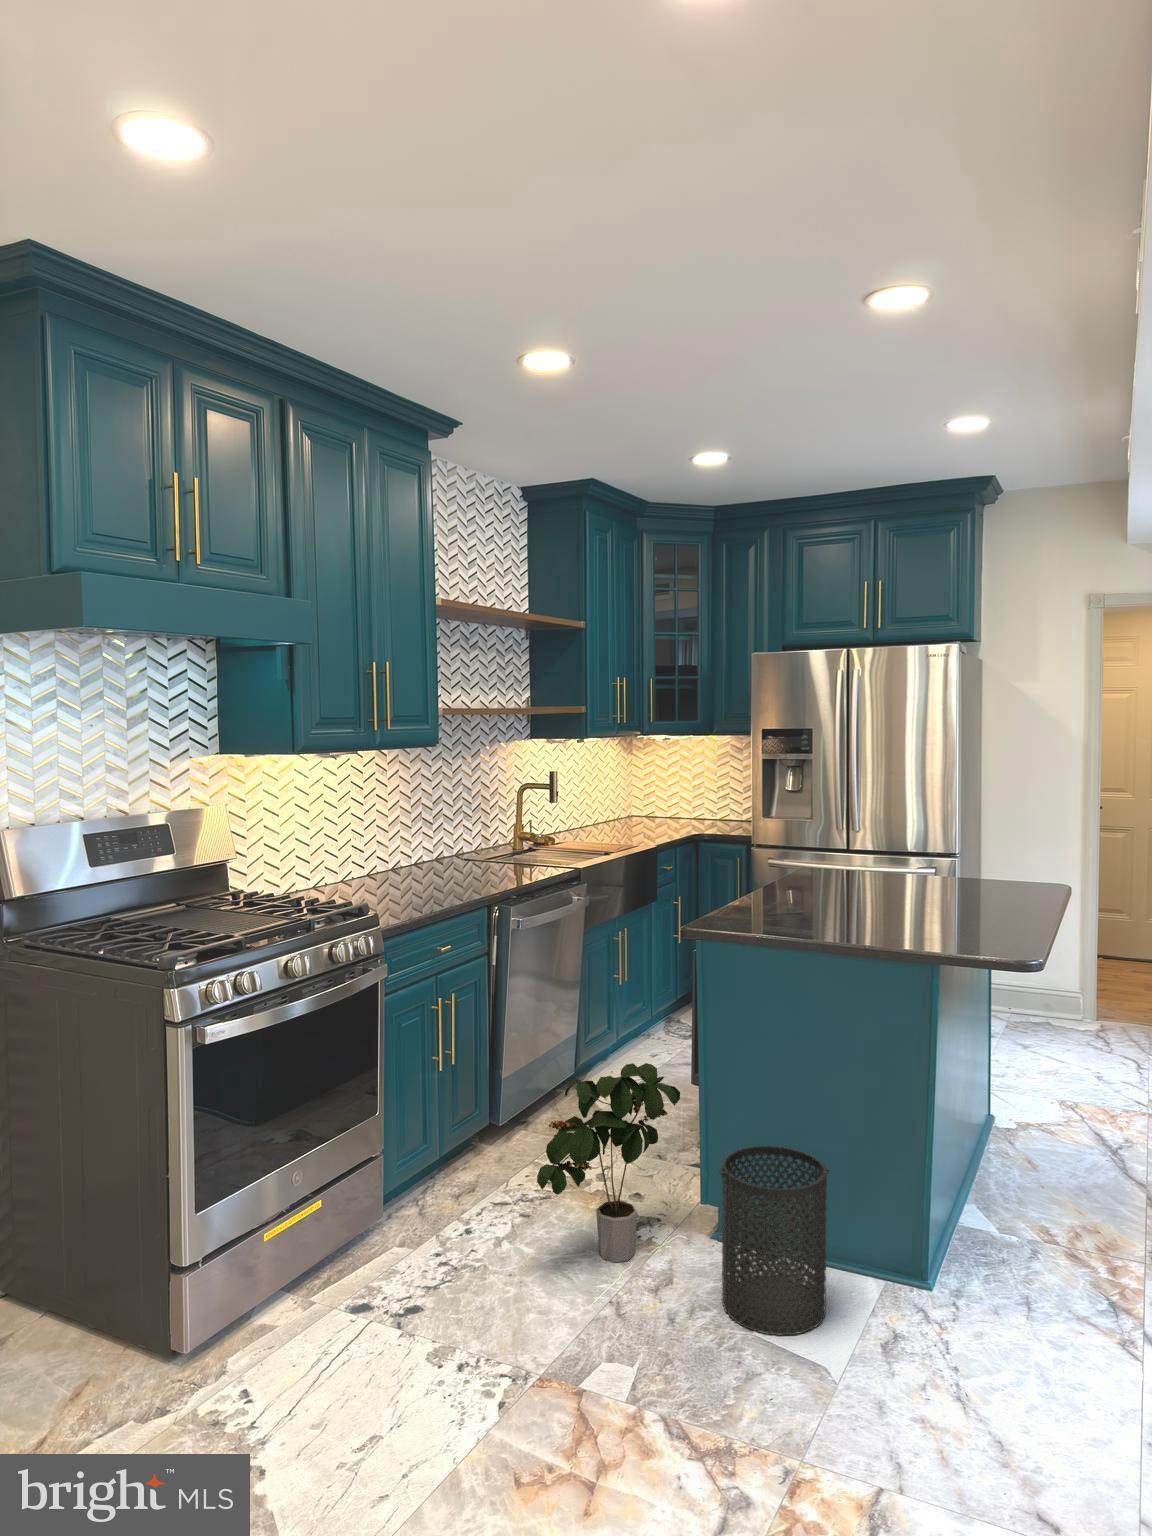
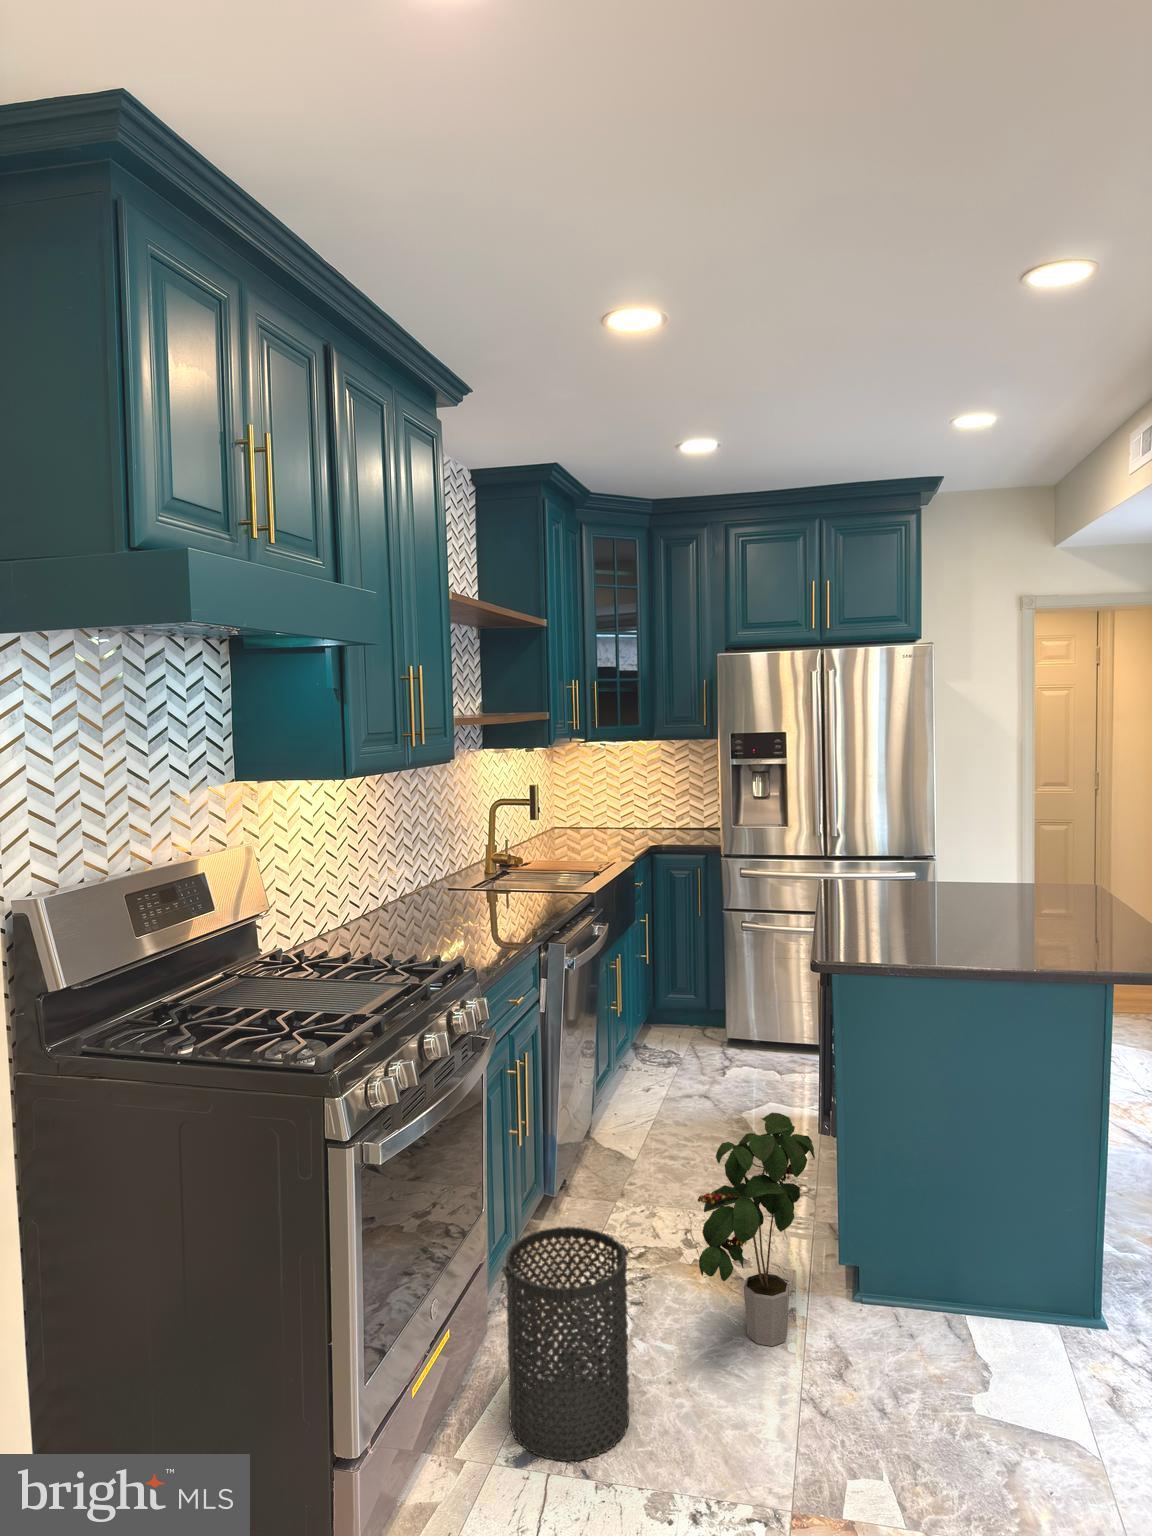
trash can: present [719,1146,829,1335] -> present [502,1227,629,1462]

